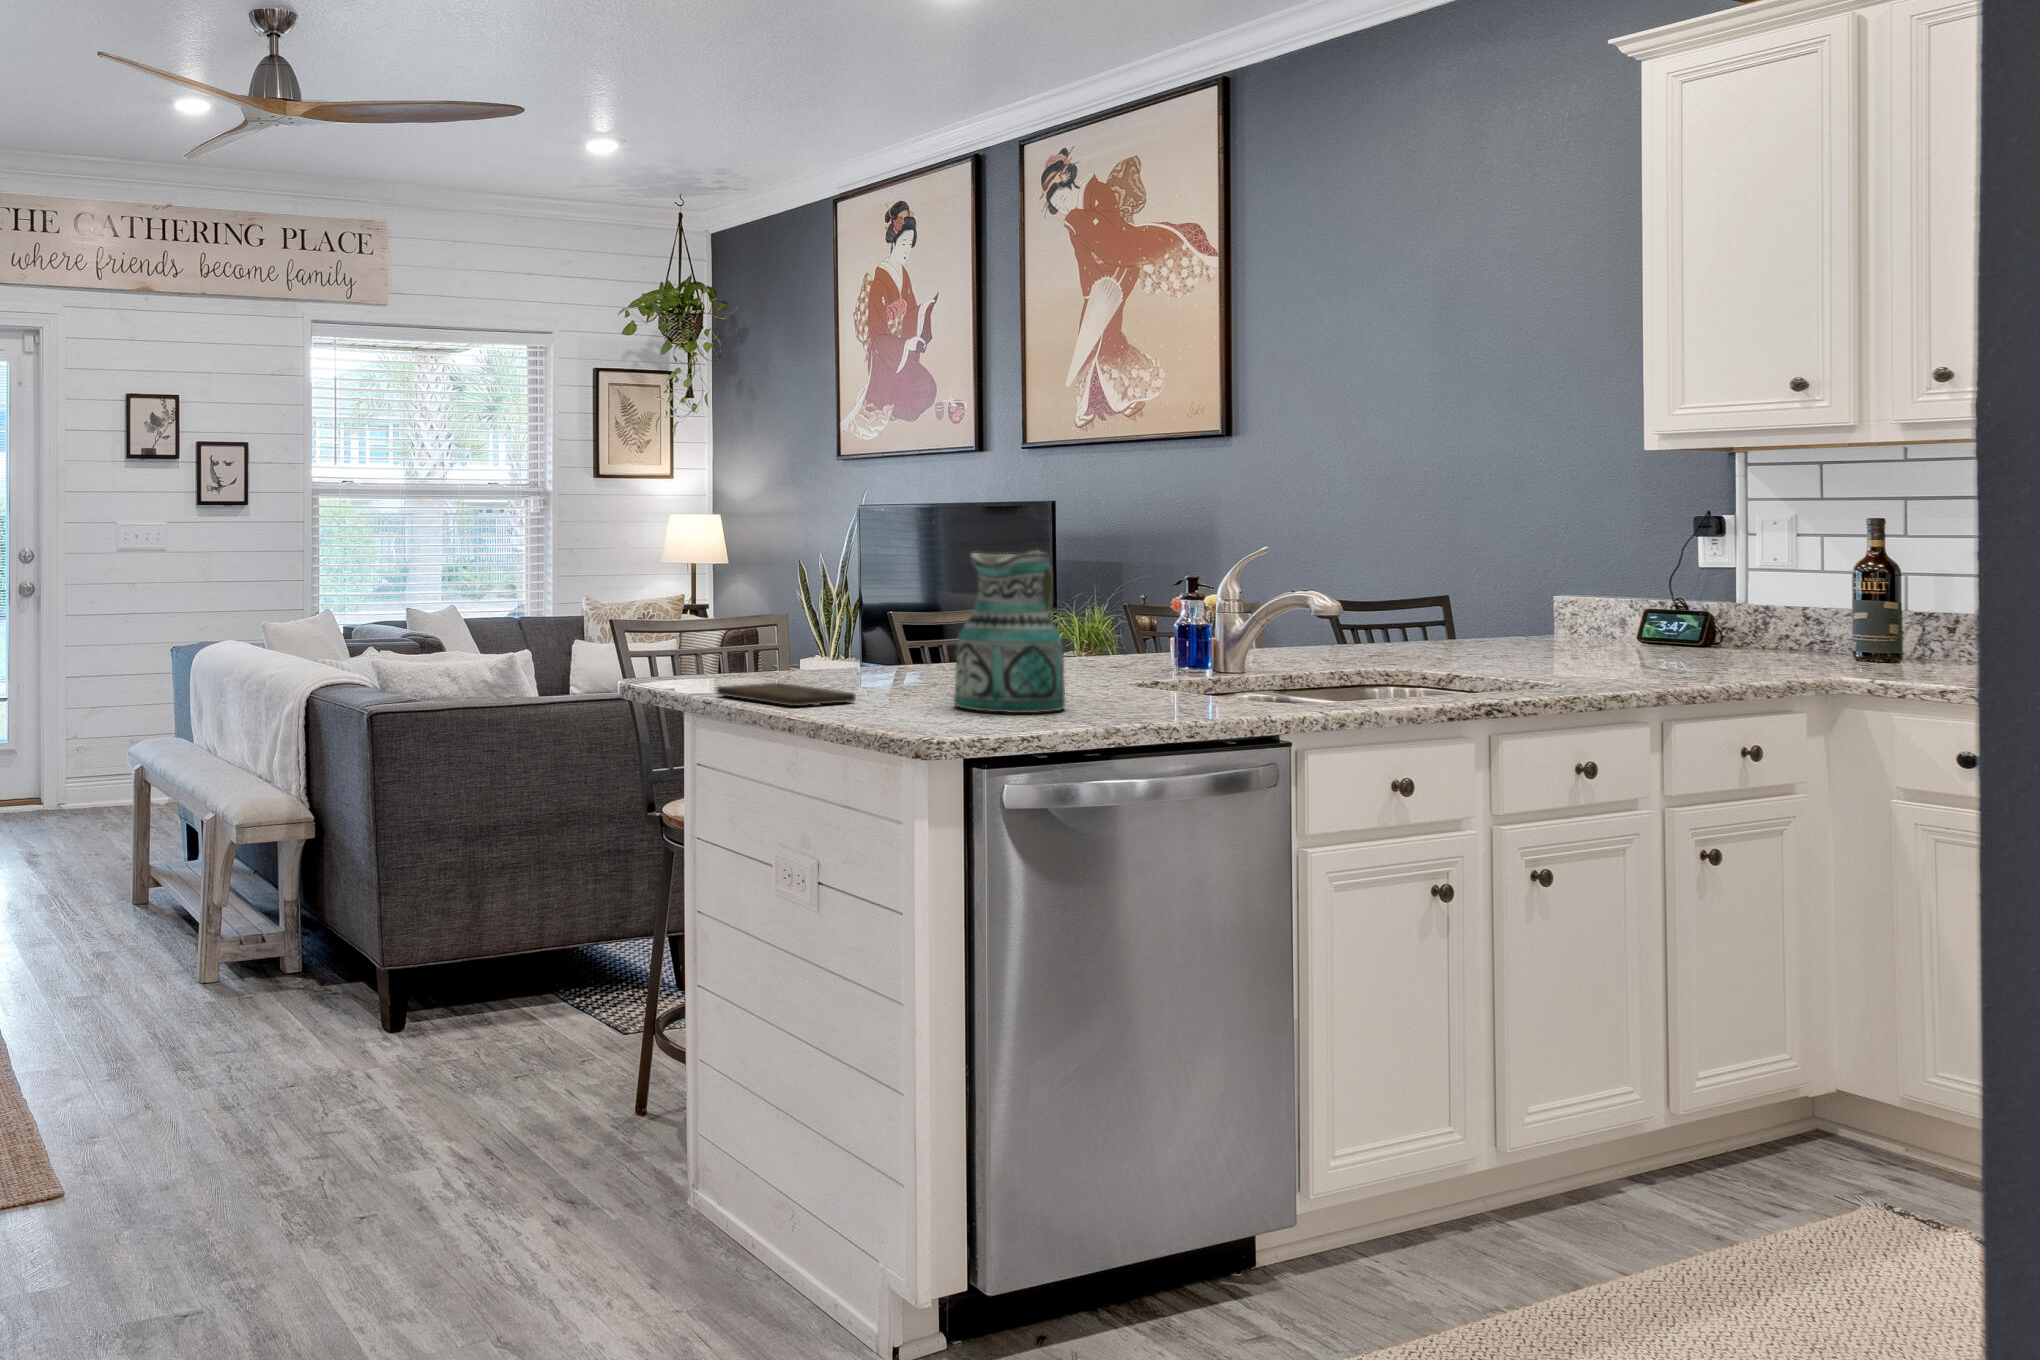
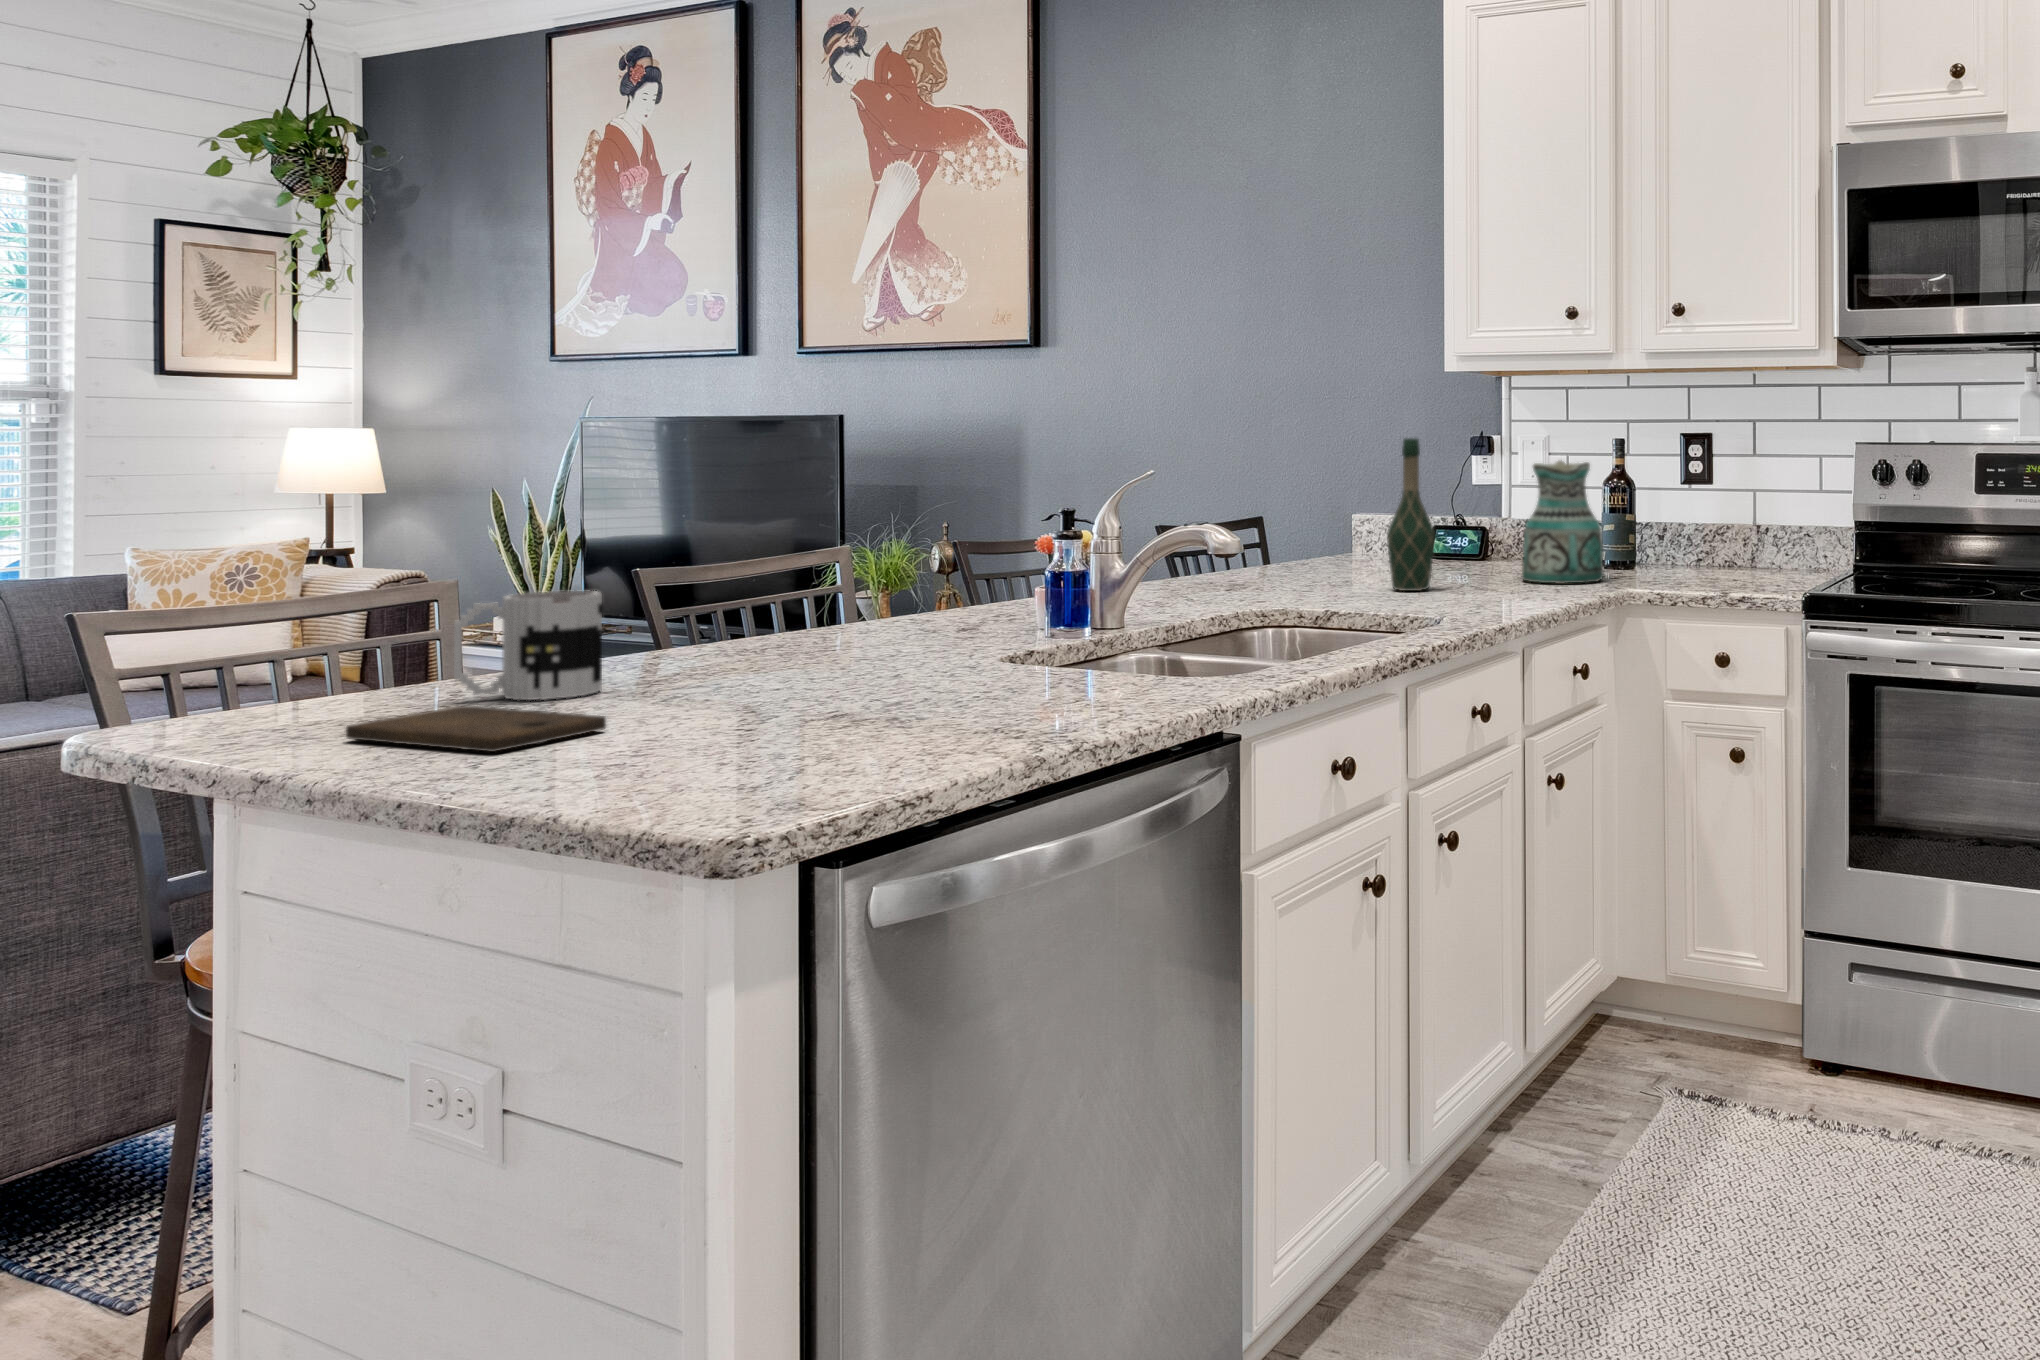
wine bottle: none [1542,517,1598,666] -> present [1387,438,1435,591]
ceramic pitcher: present [954,550,1065,713] -> present [1522,461,1603,583]
mug: none [772,617,857,686] -> present [454,591,602,700]

